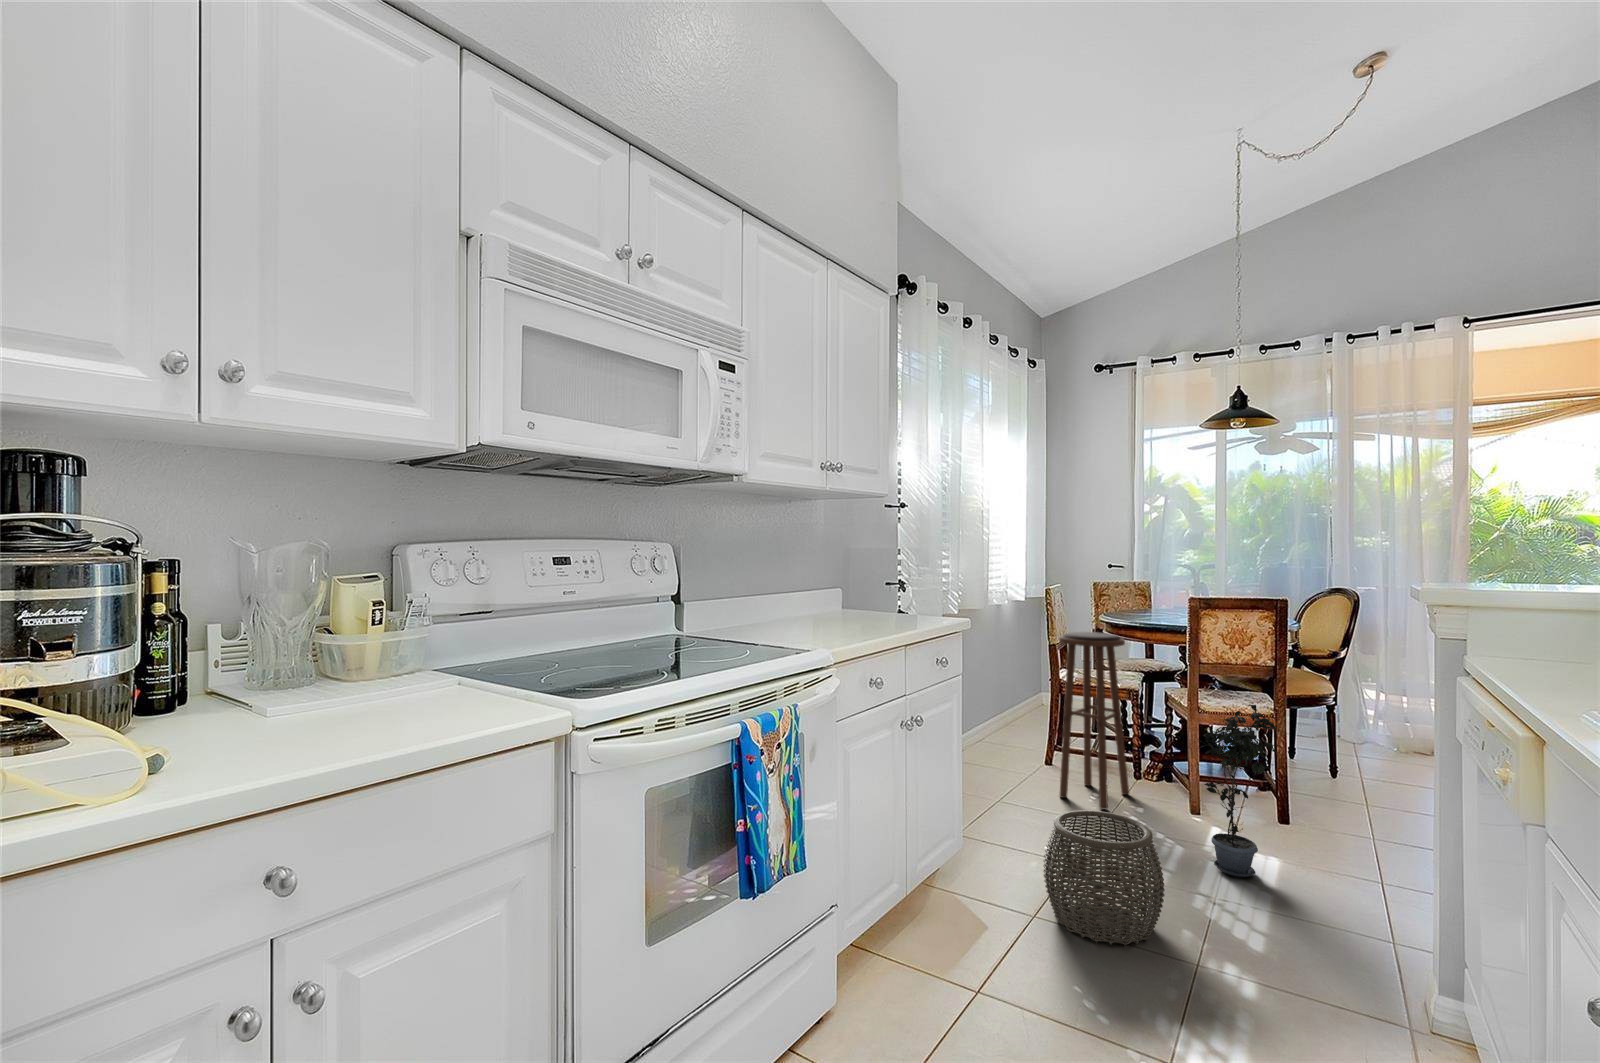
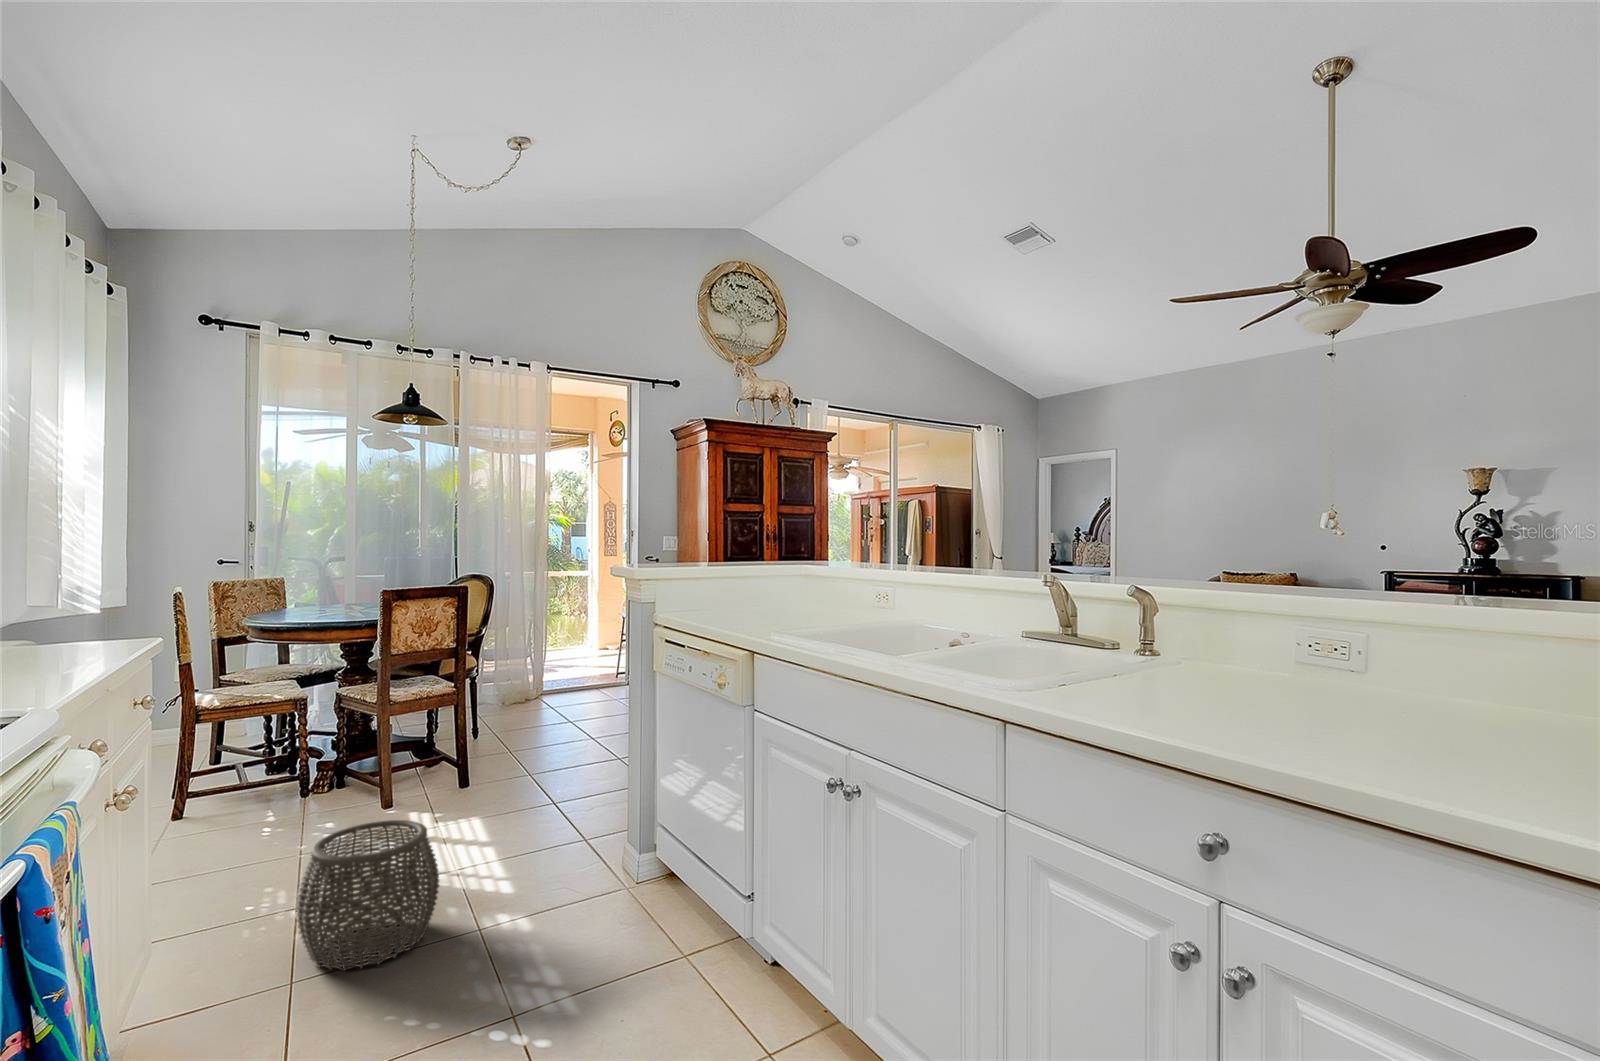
stool: present [1059,632,1129,809] -> none [218,636,309,847]
potted plant: present [1198,704,1278,877] -> none [417,680,495,847]

